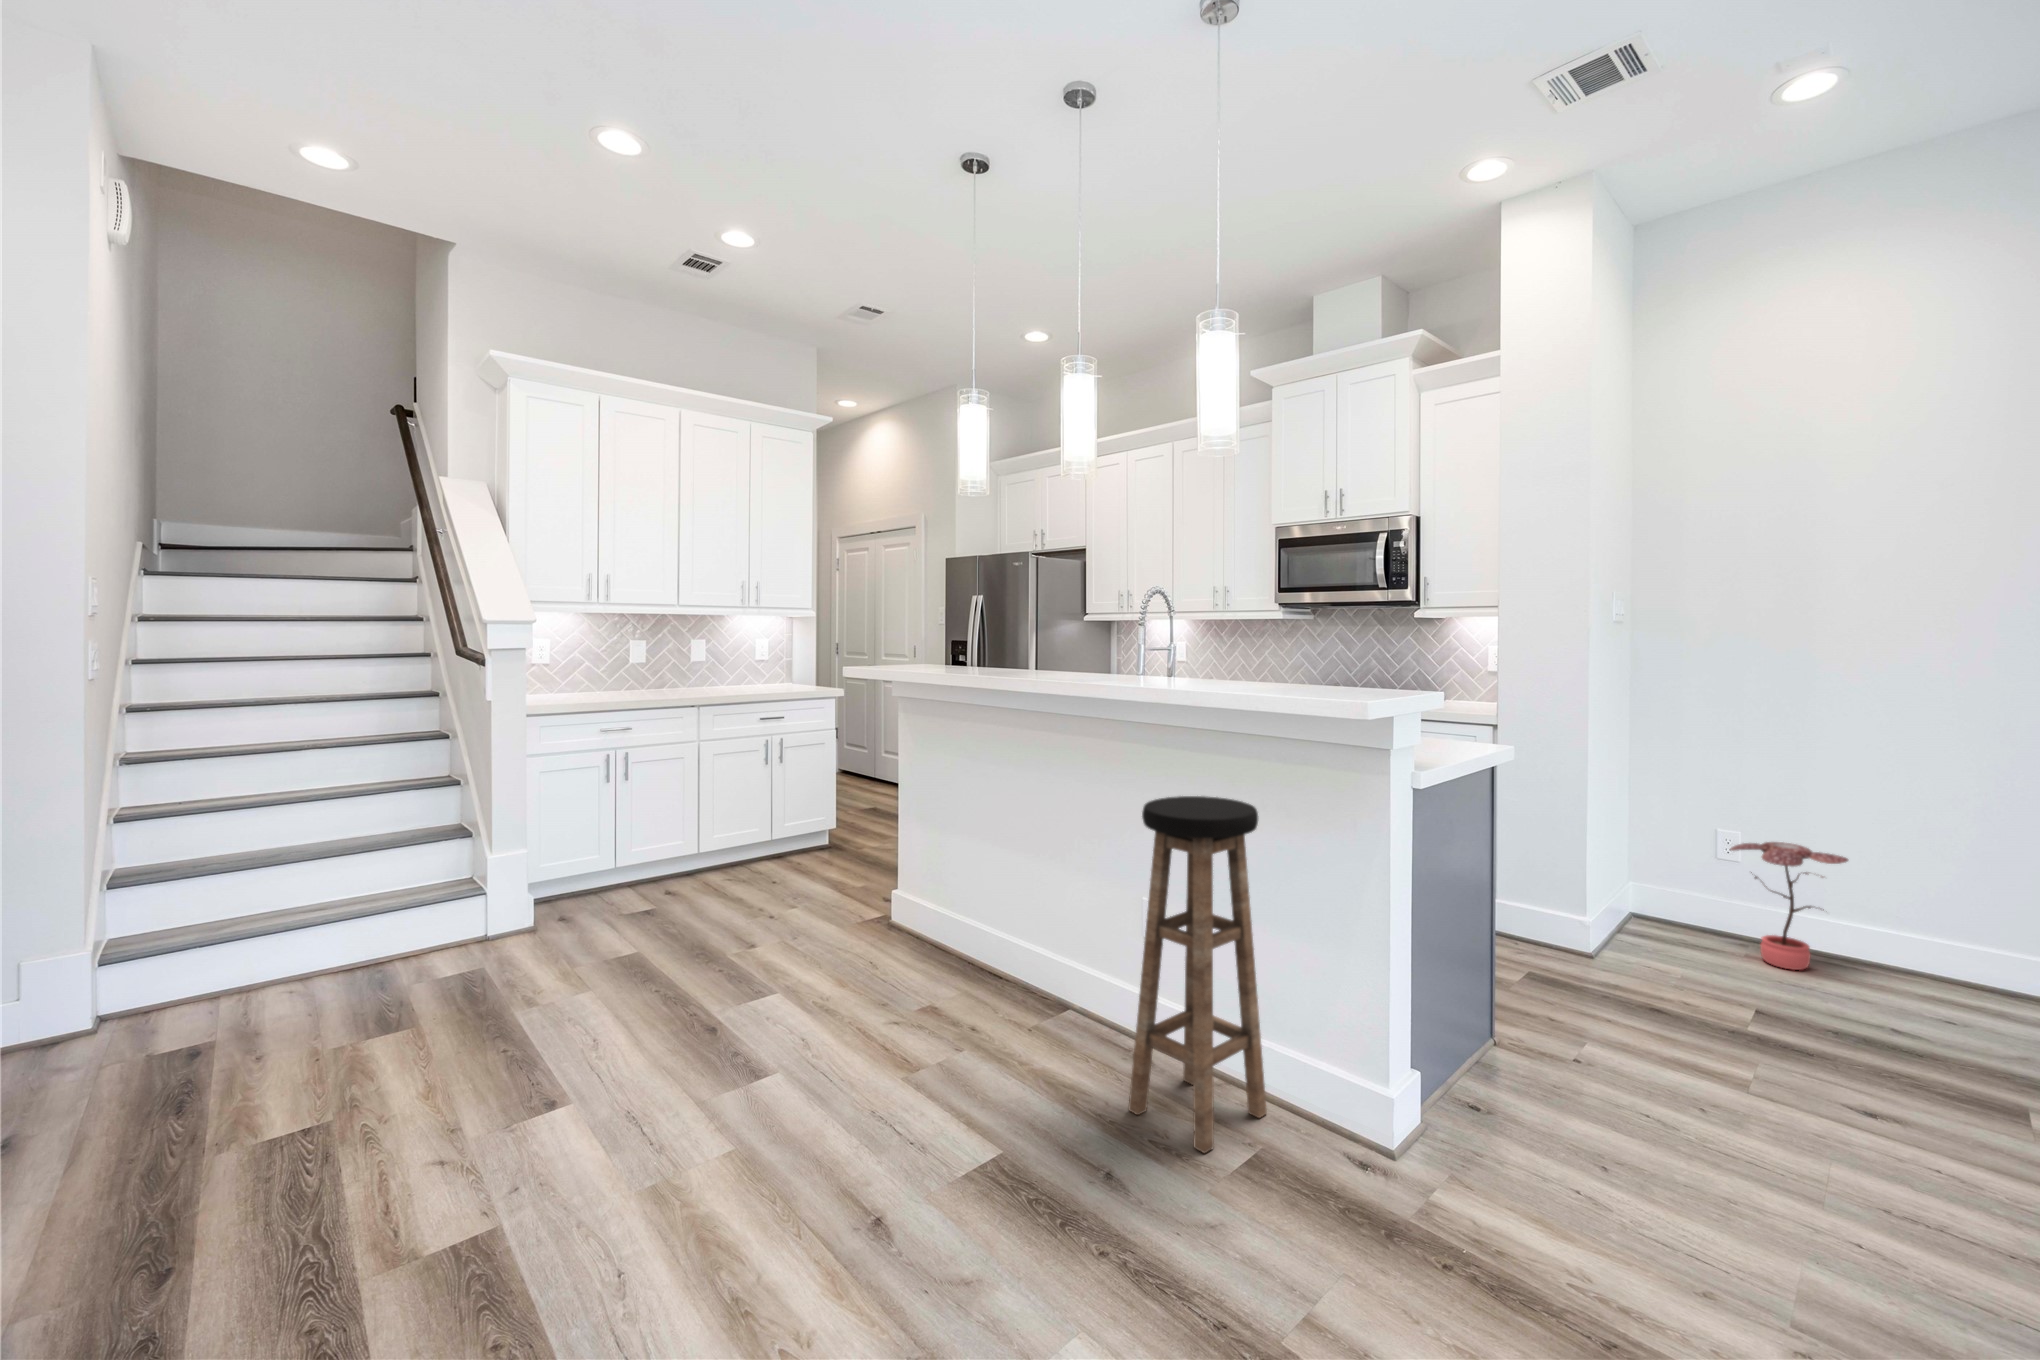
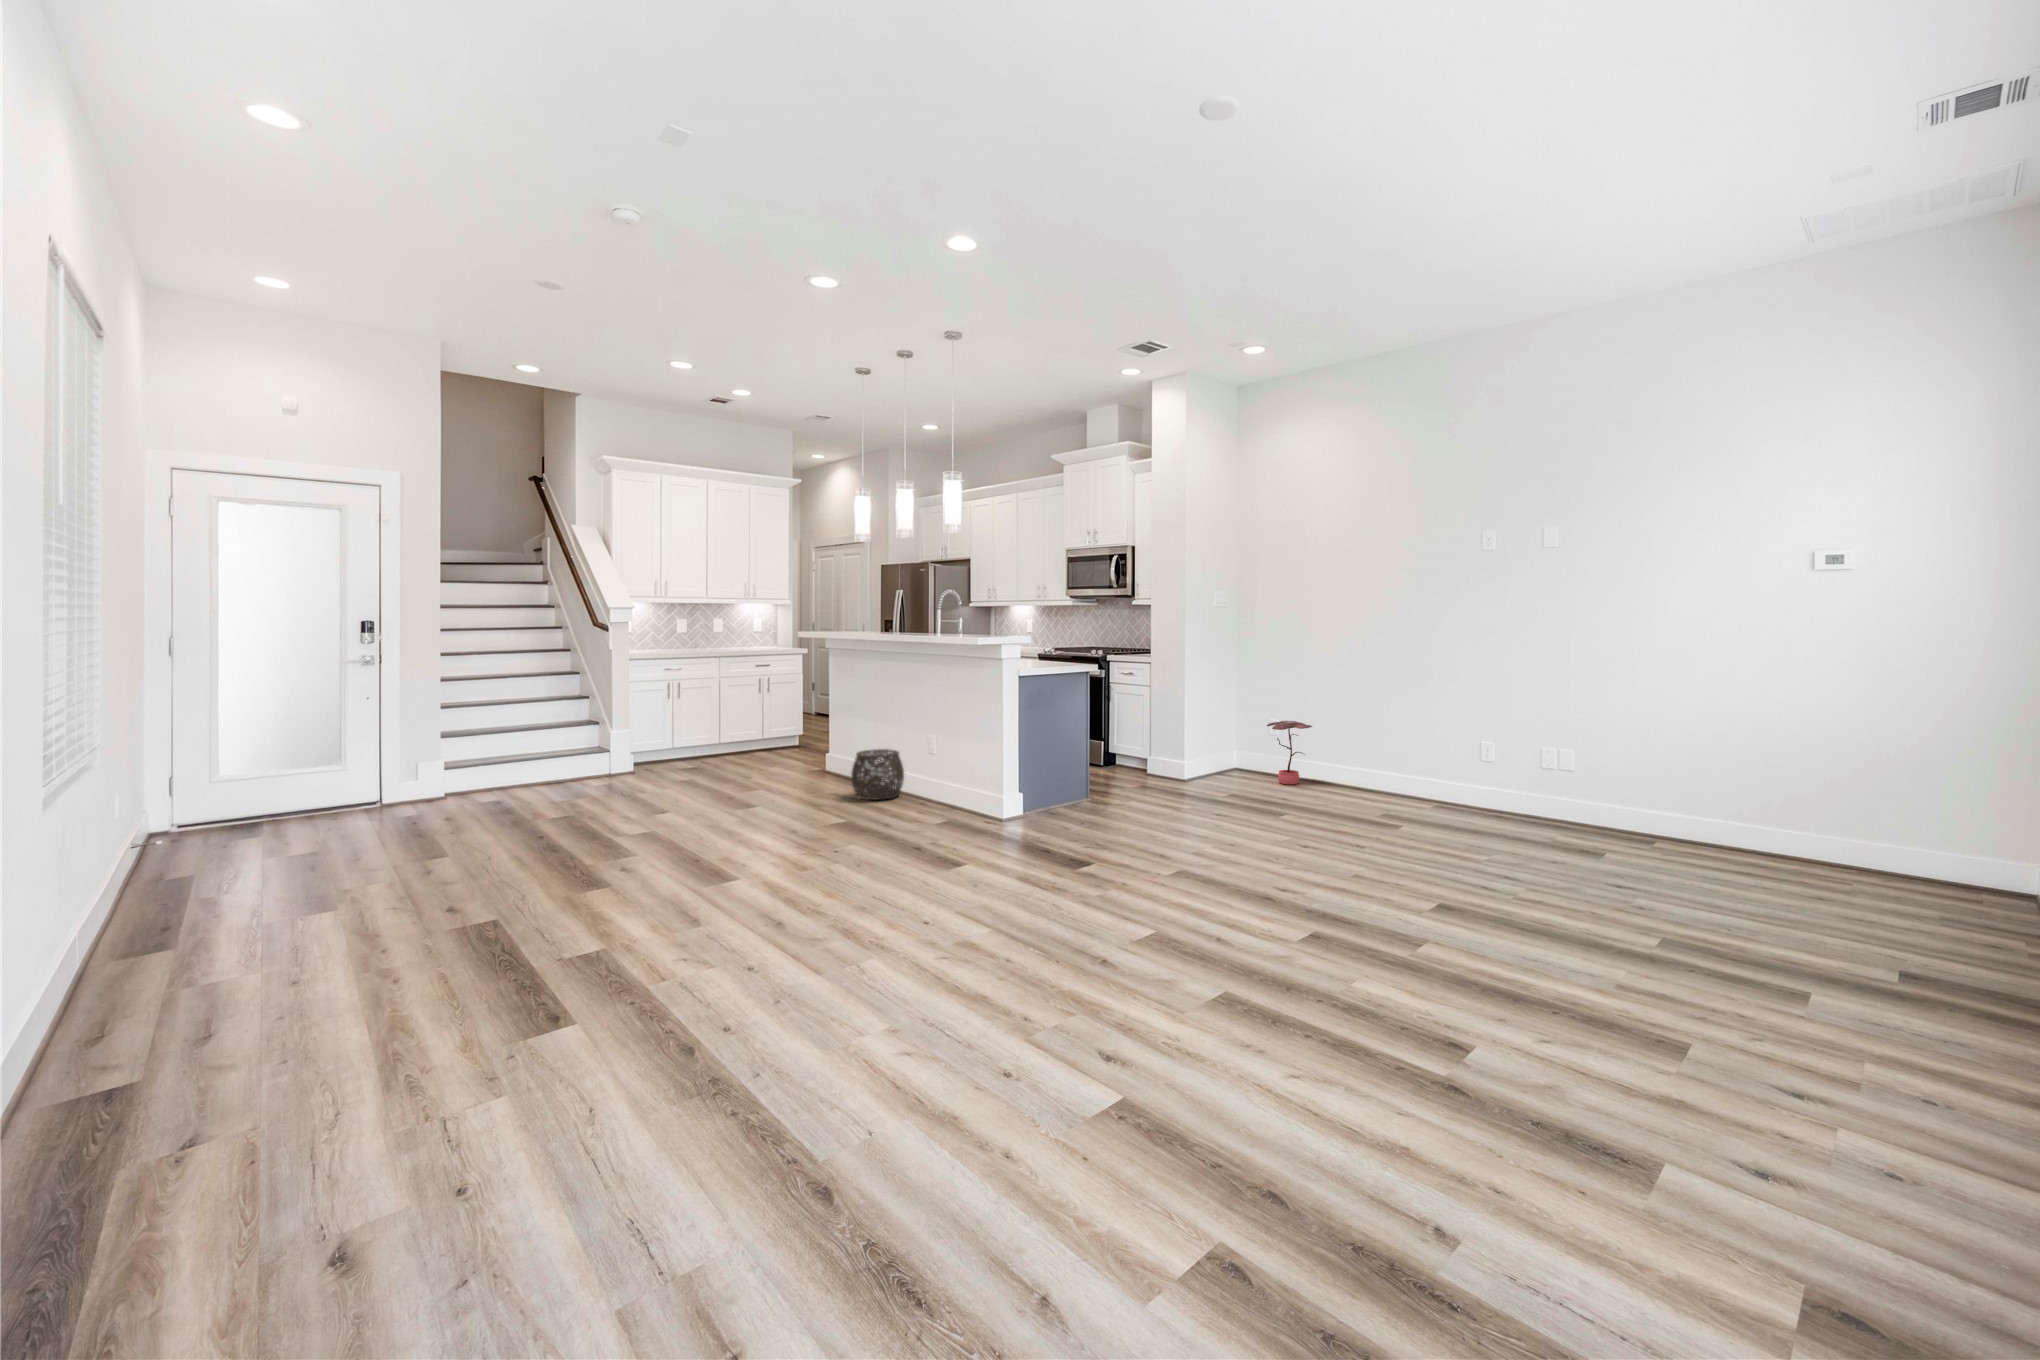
bar stool: present [1129,796,1267,1153] -> none [914,682,972,820]
woven basket: none [959,917,1071,1046] -> present [852,749,904,800]

